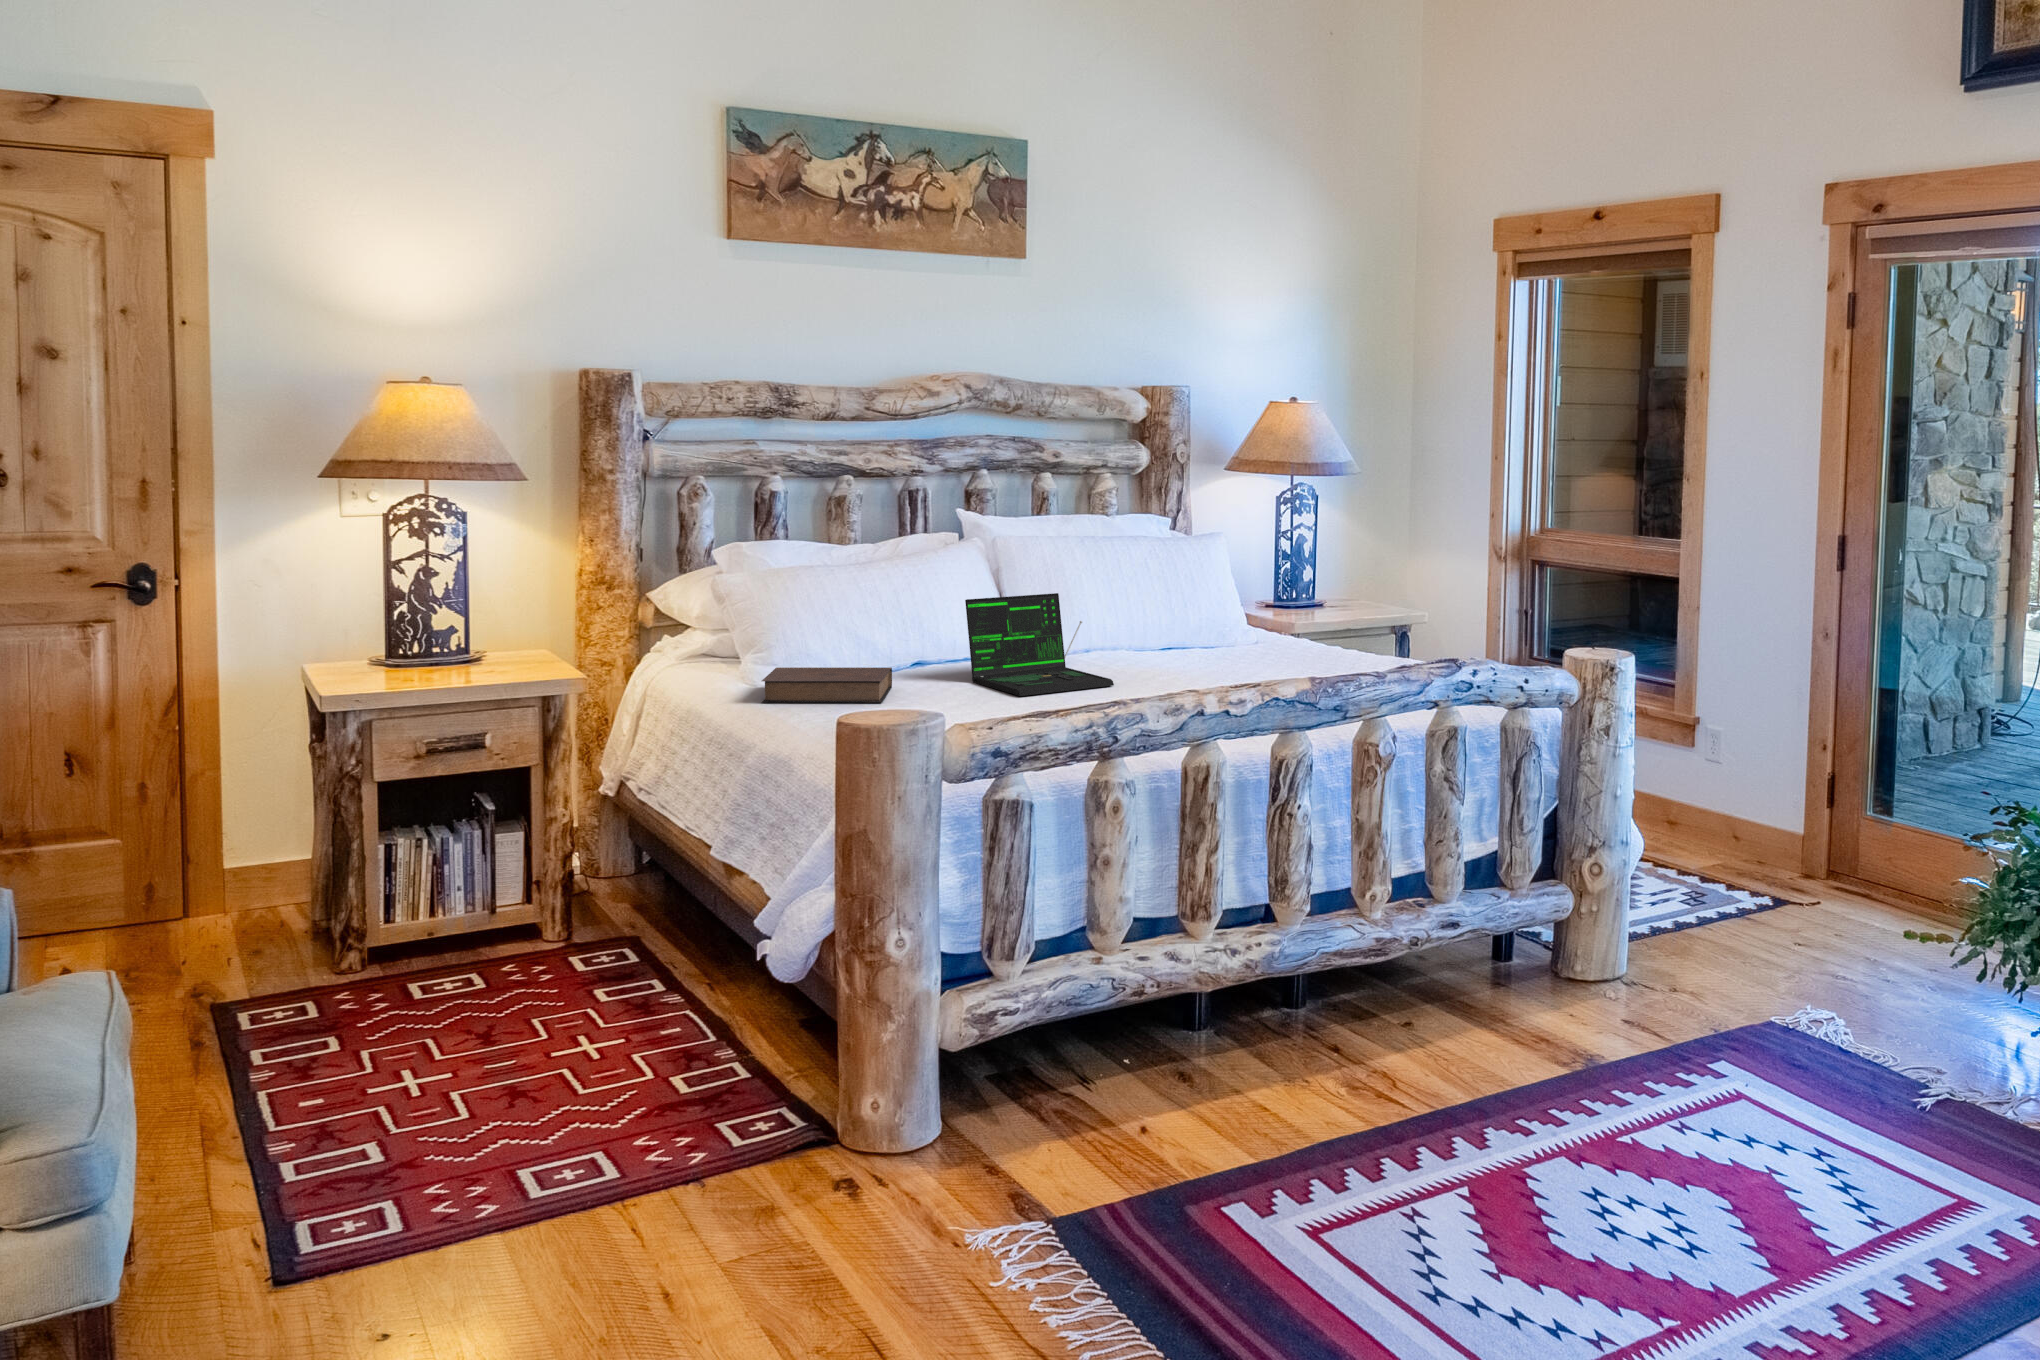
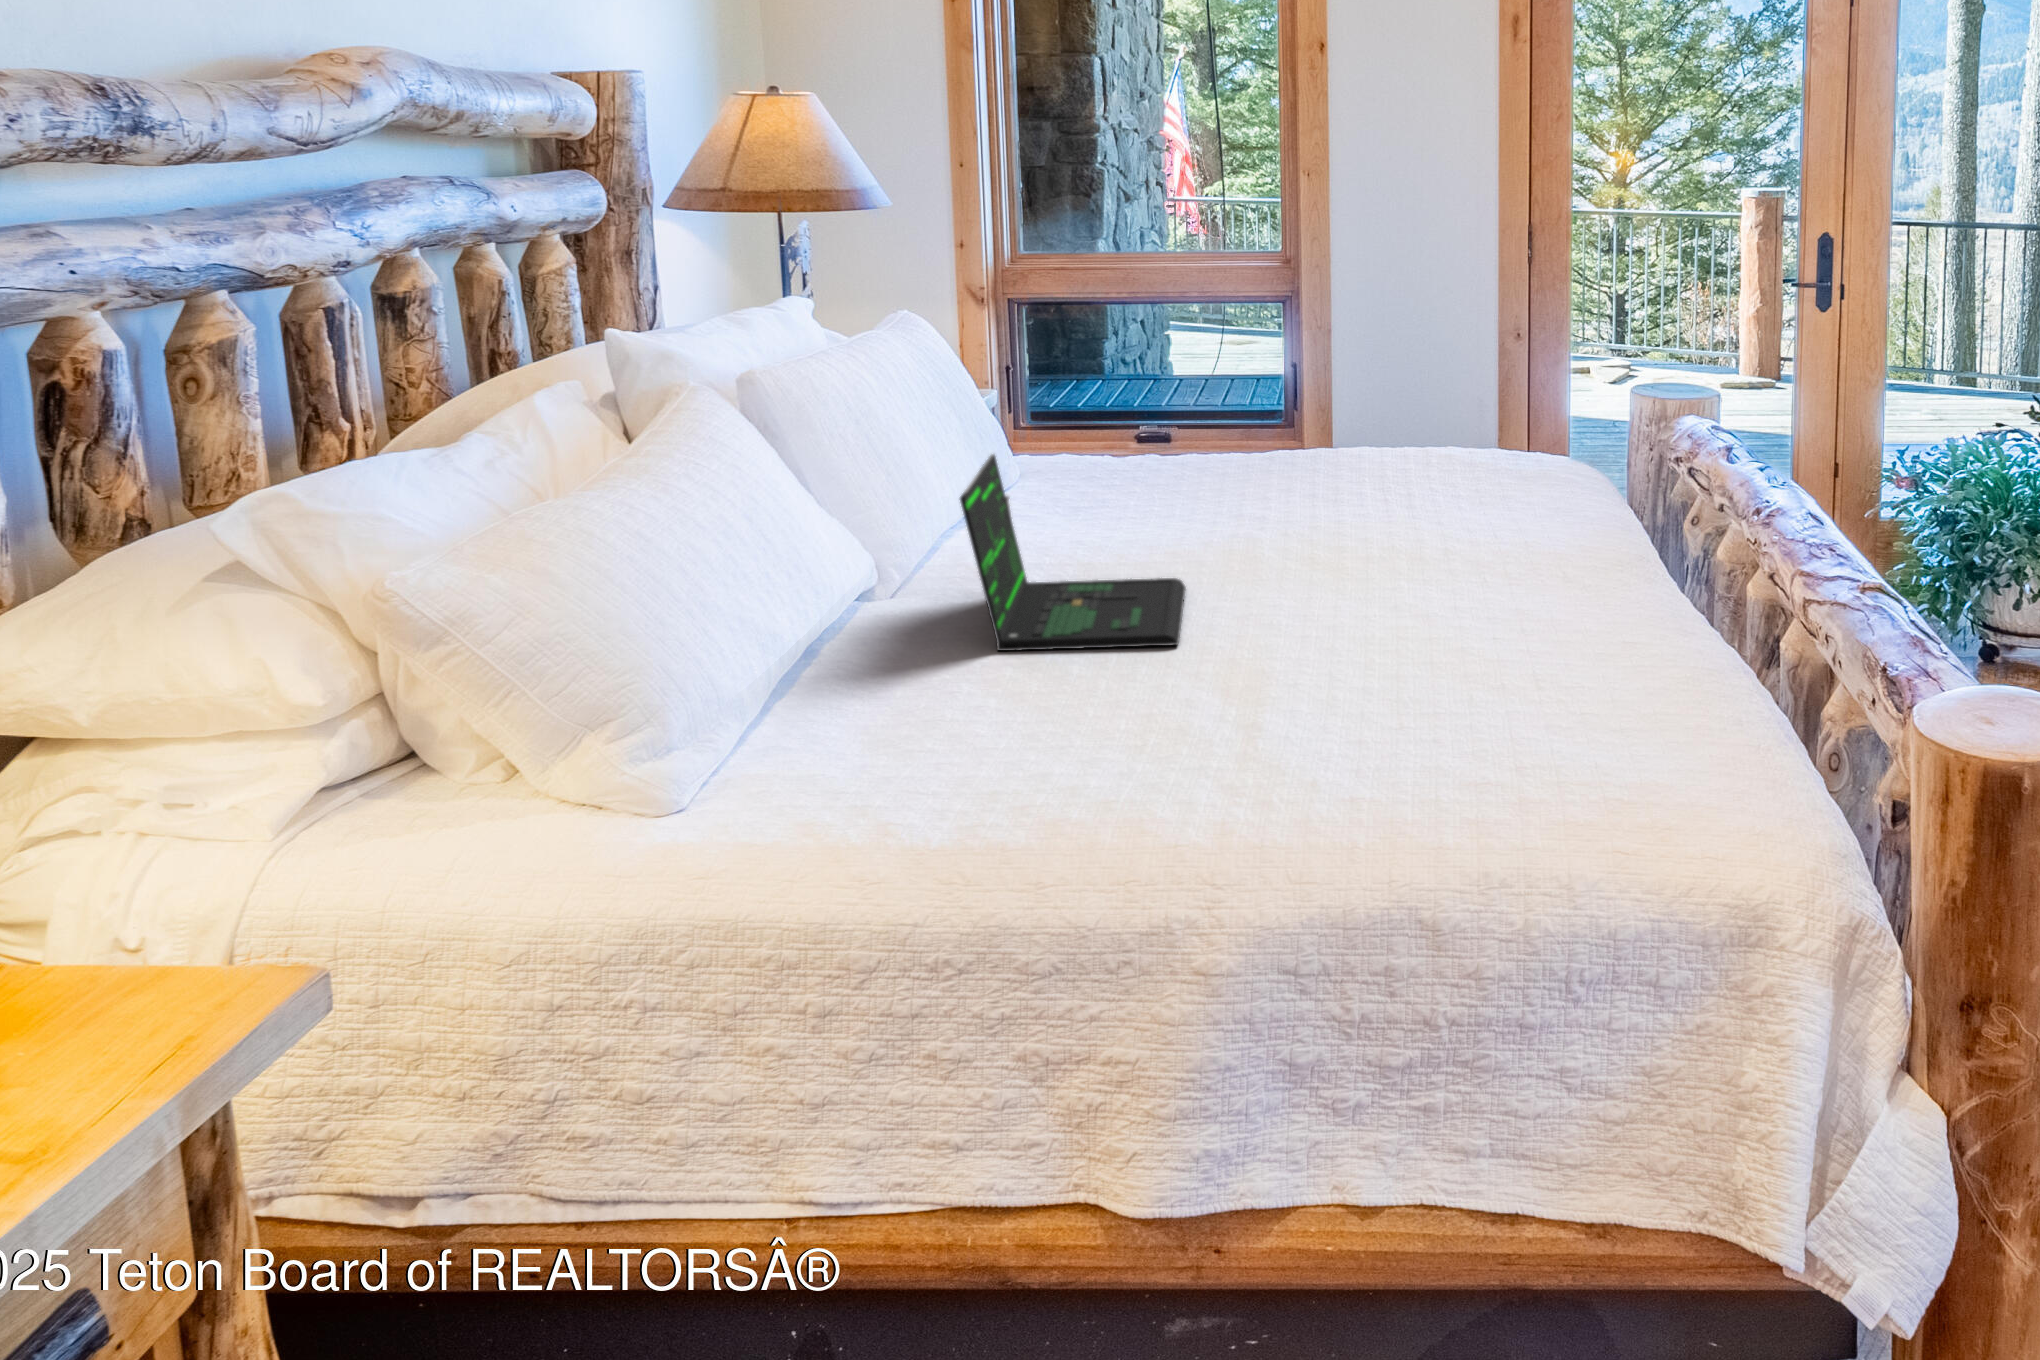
book: present [762,667,892,703] -> none [755,666,1077,826]

